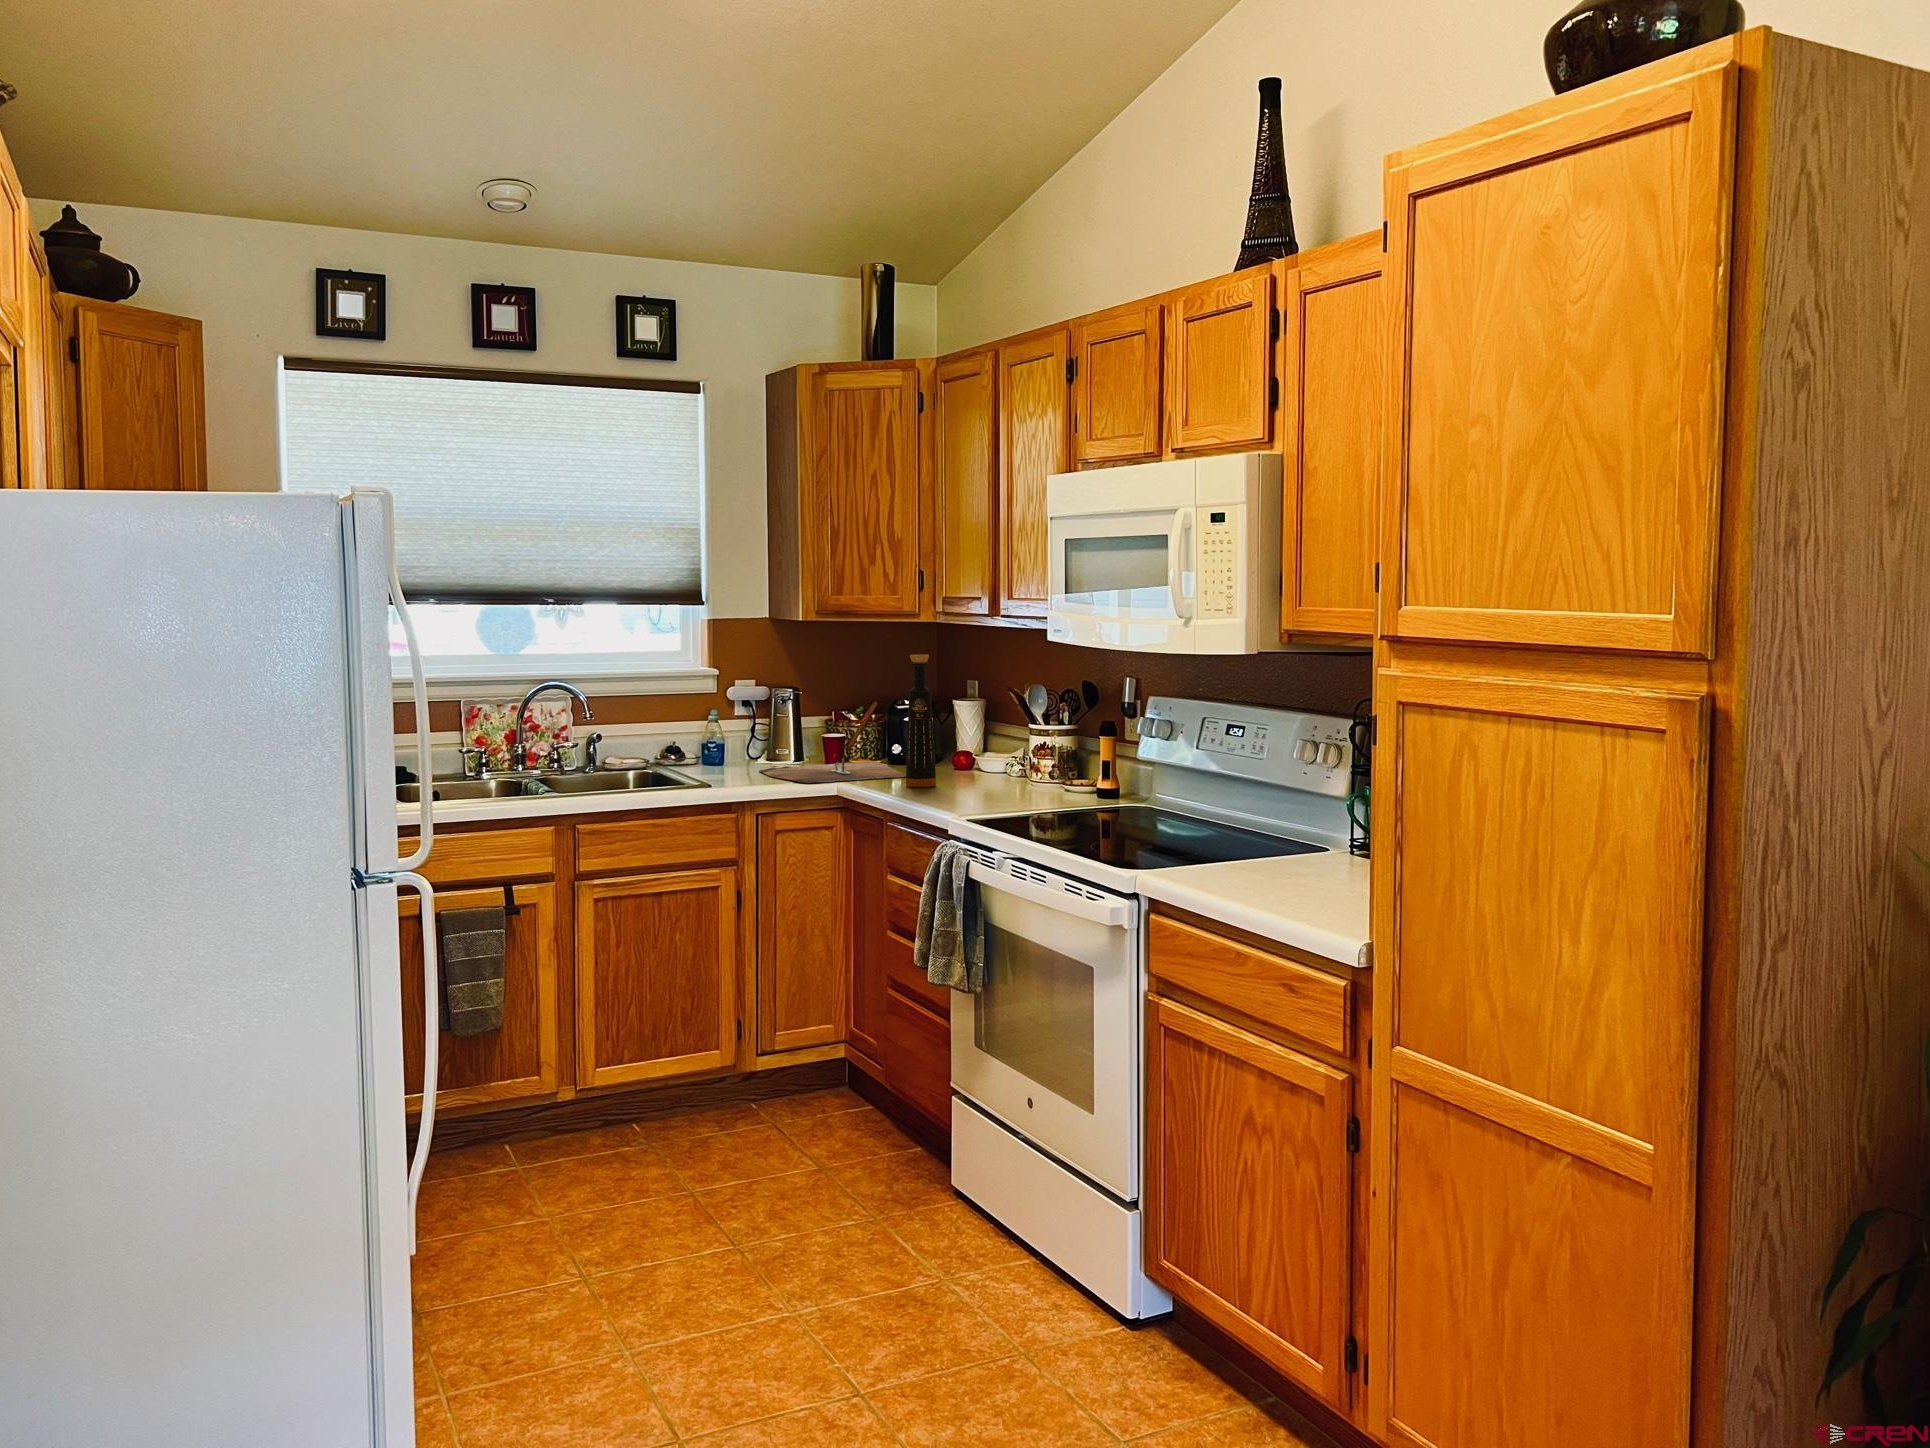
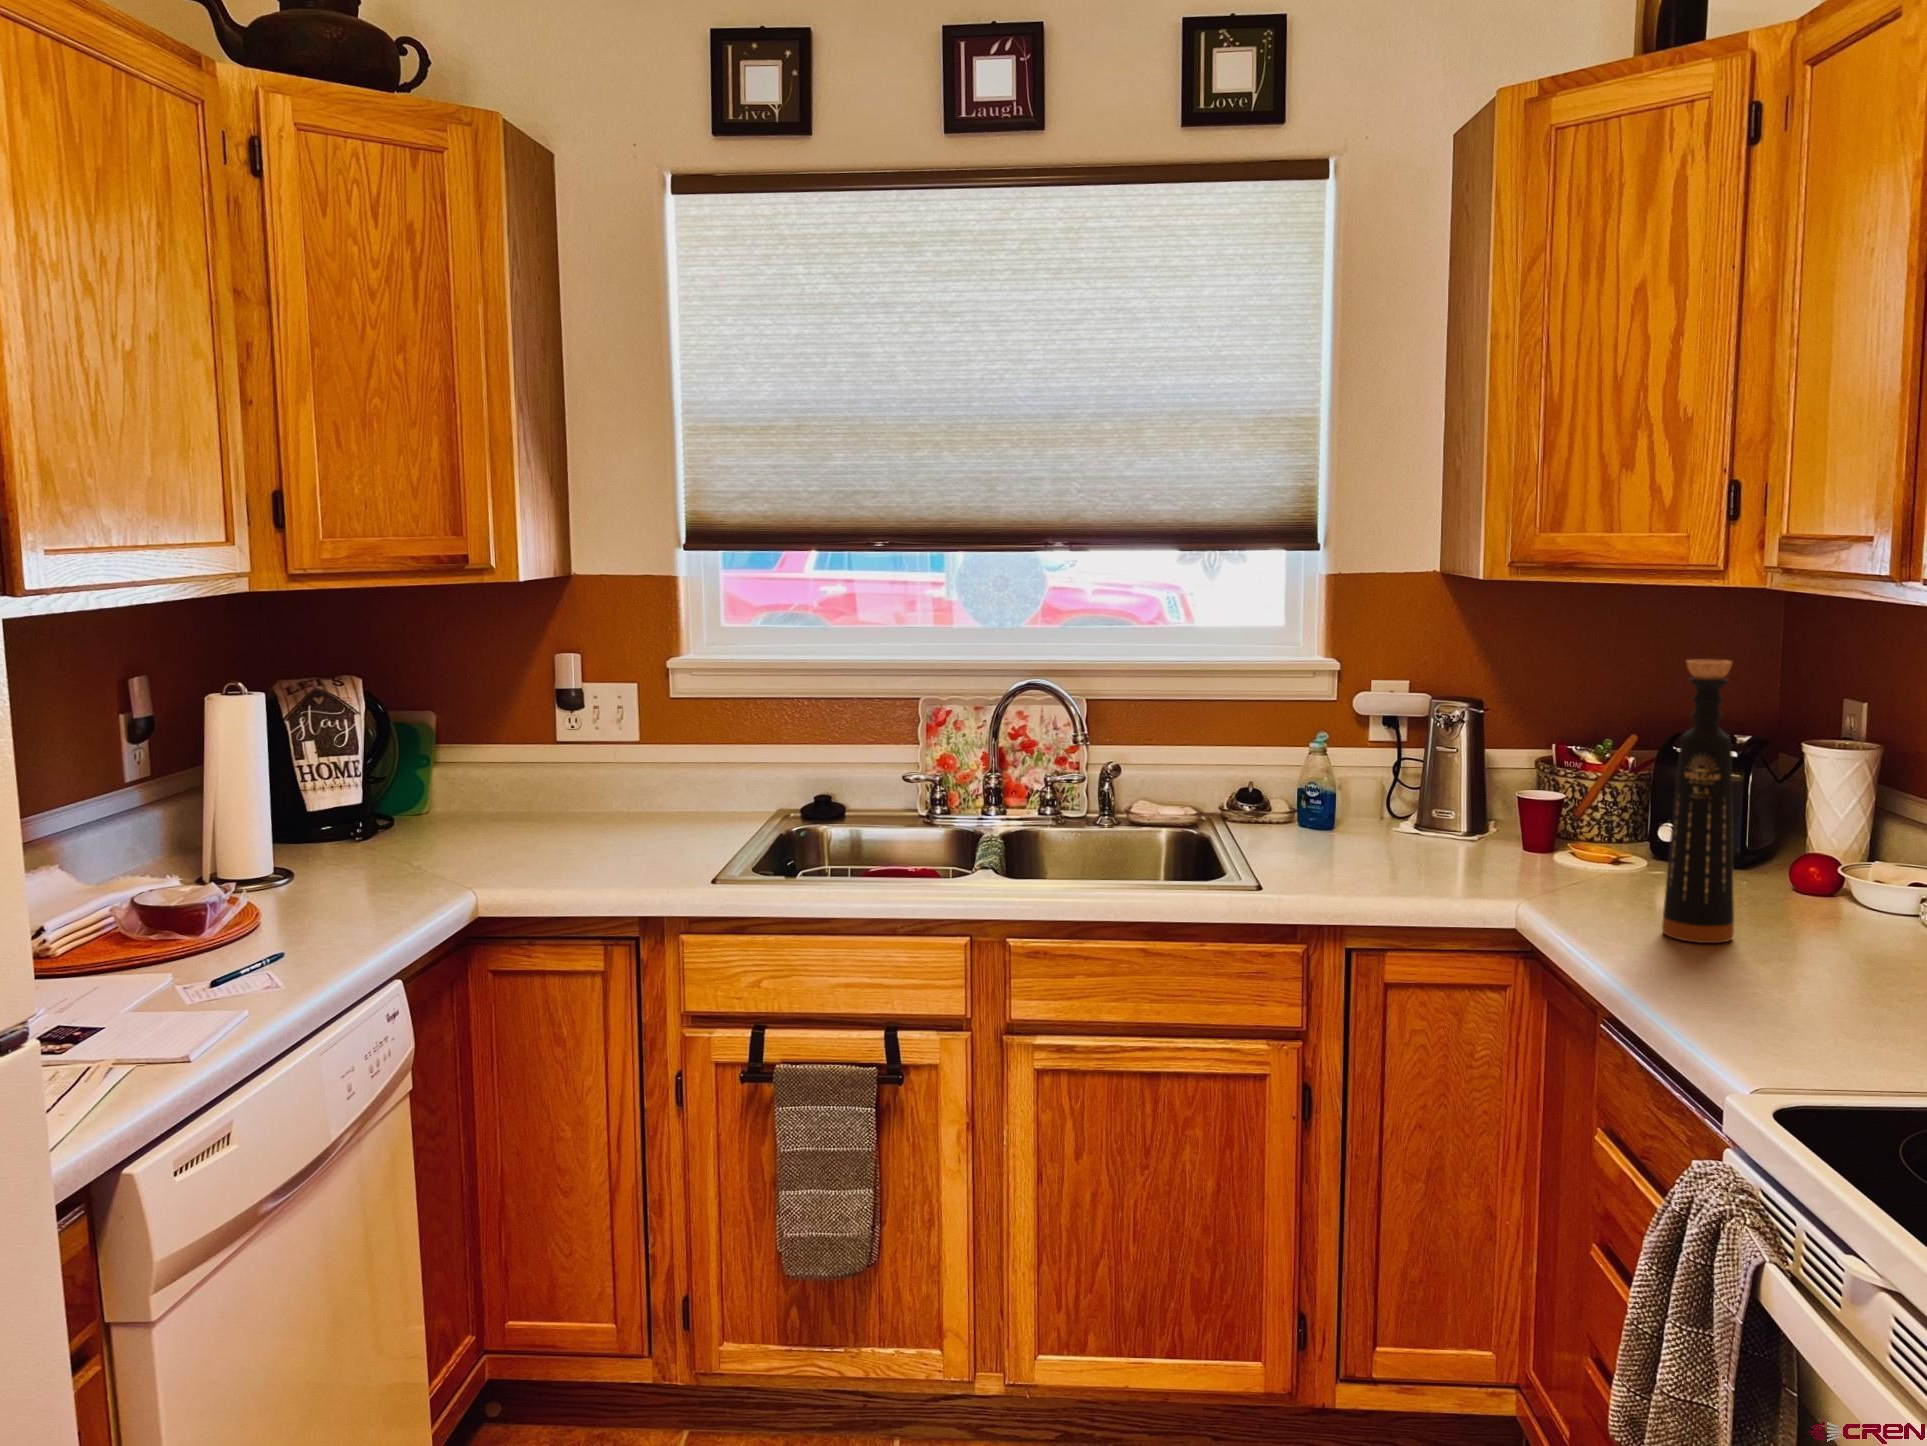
cutting board: present [759,759,906,783] -> none [1391,838,1675,899]

